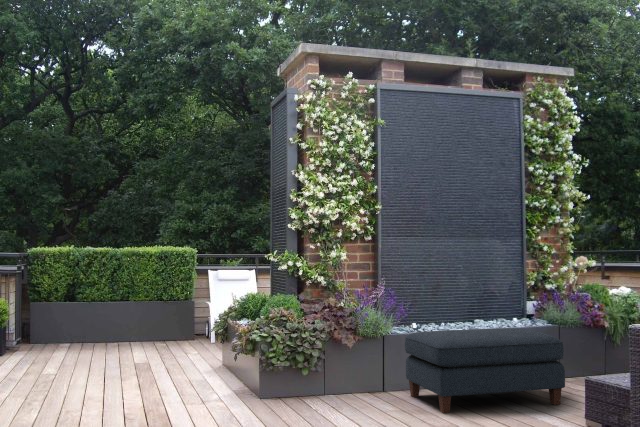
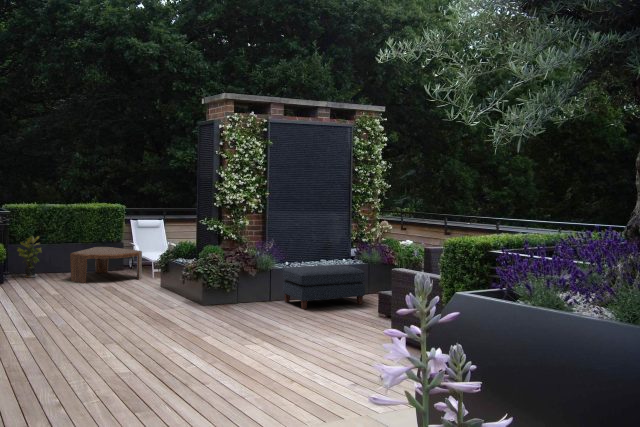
potted plant: none [38,288,73,348] -> present [17,236,42,278]
coffee table: none [100,305,205,357] -> present [70,247,142,283]

